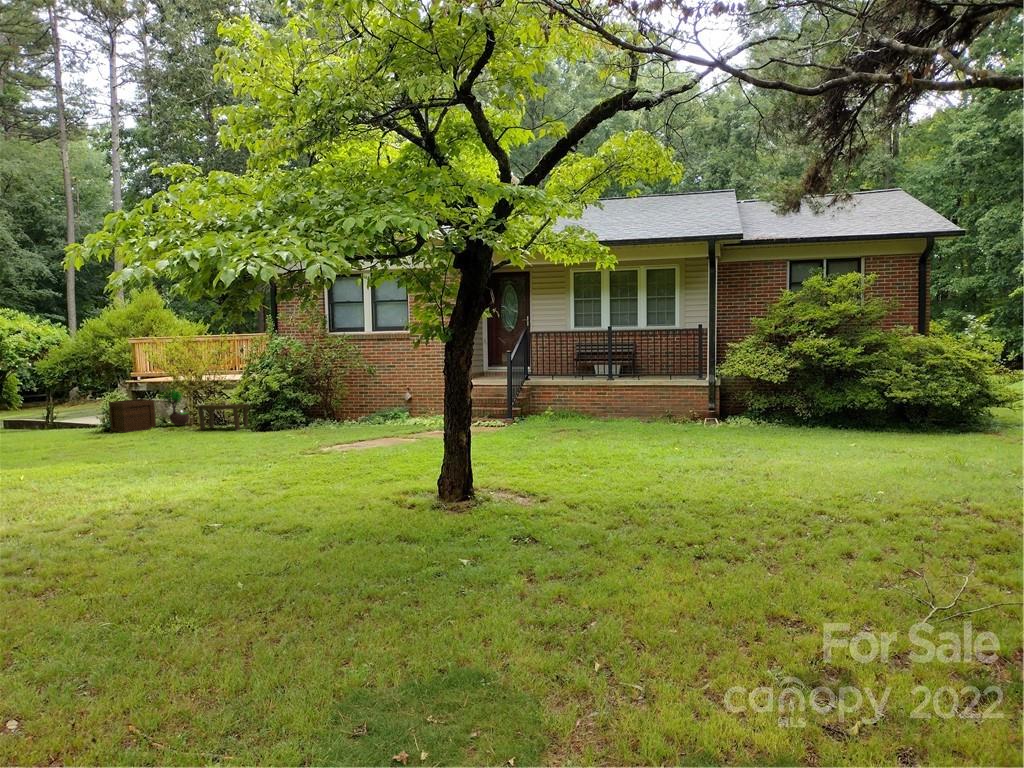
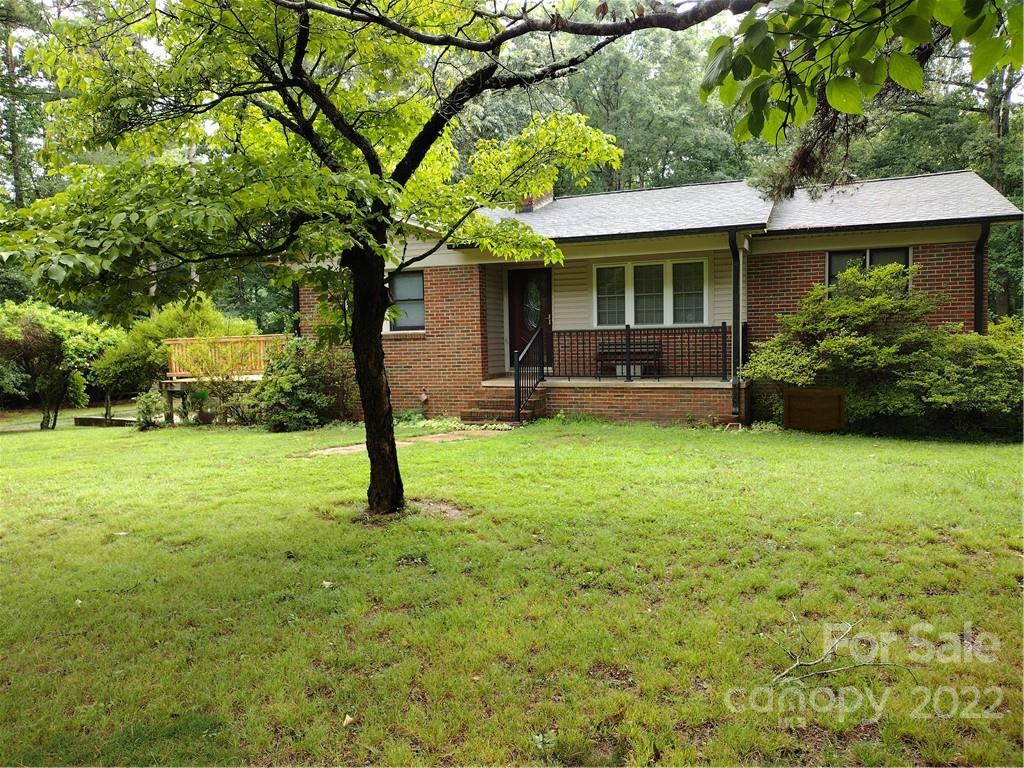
wooden crate: present [109,399,156,433] -> present [783,386,845,432]
bench: present [198,404,248,431] -> none [218,403,266,429]

